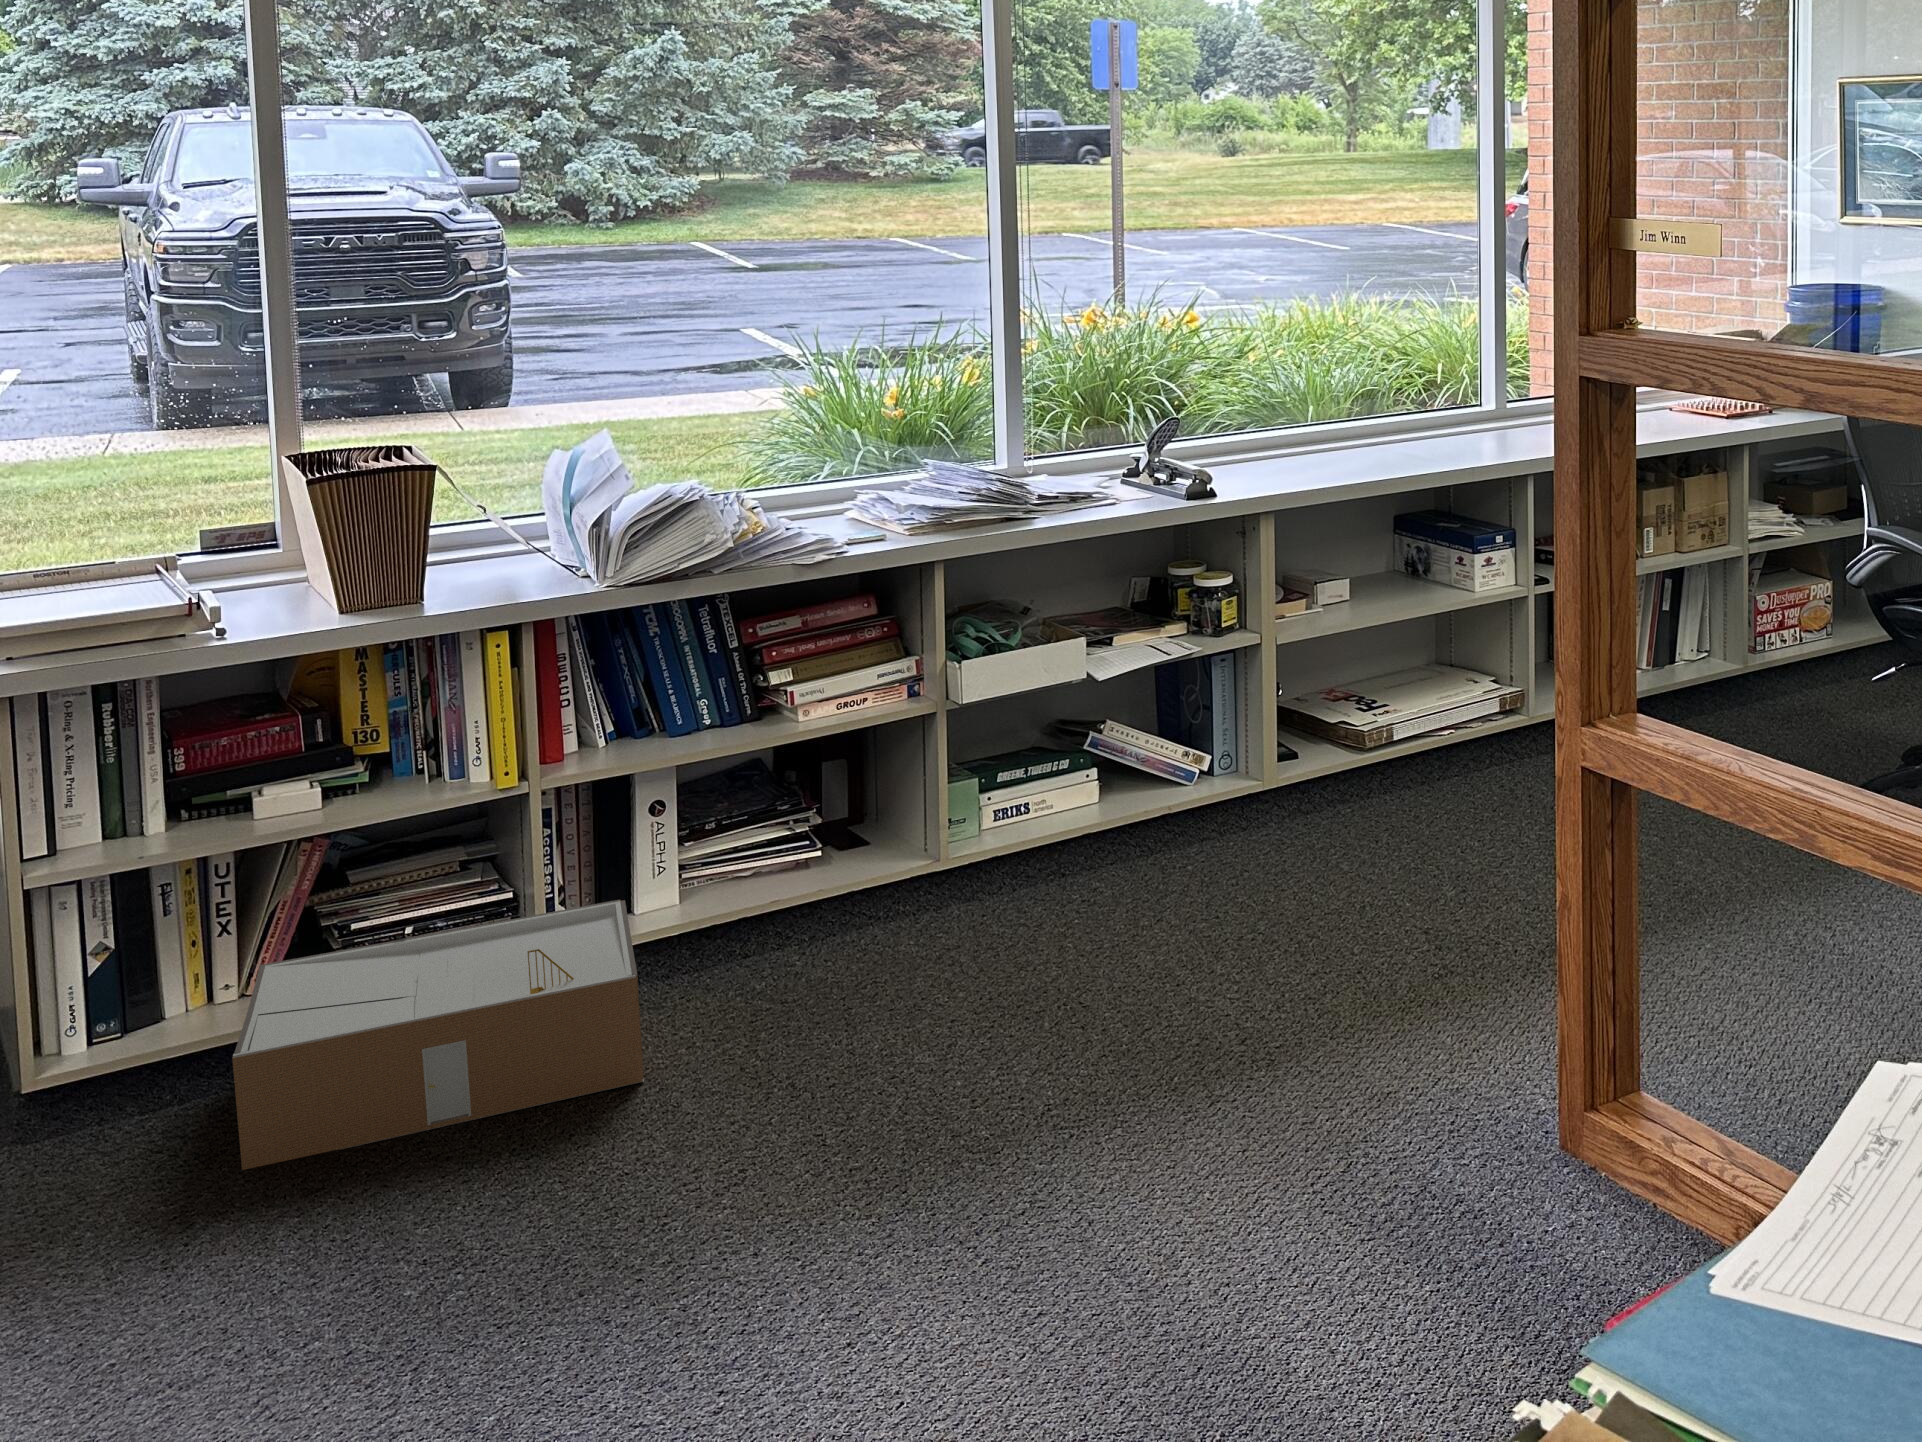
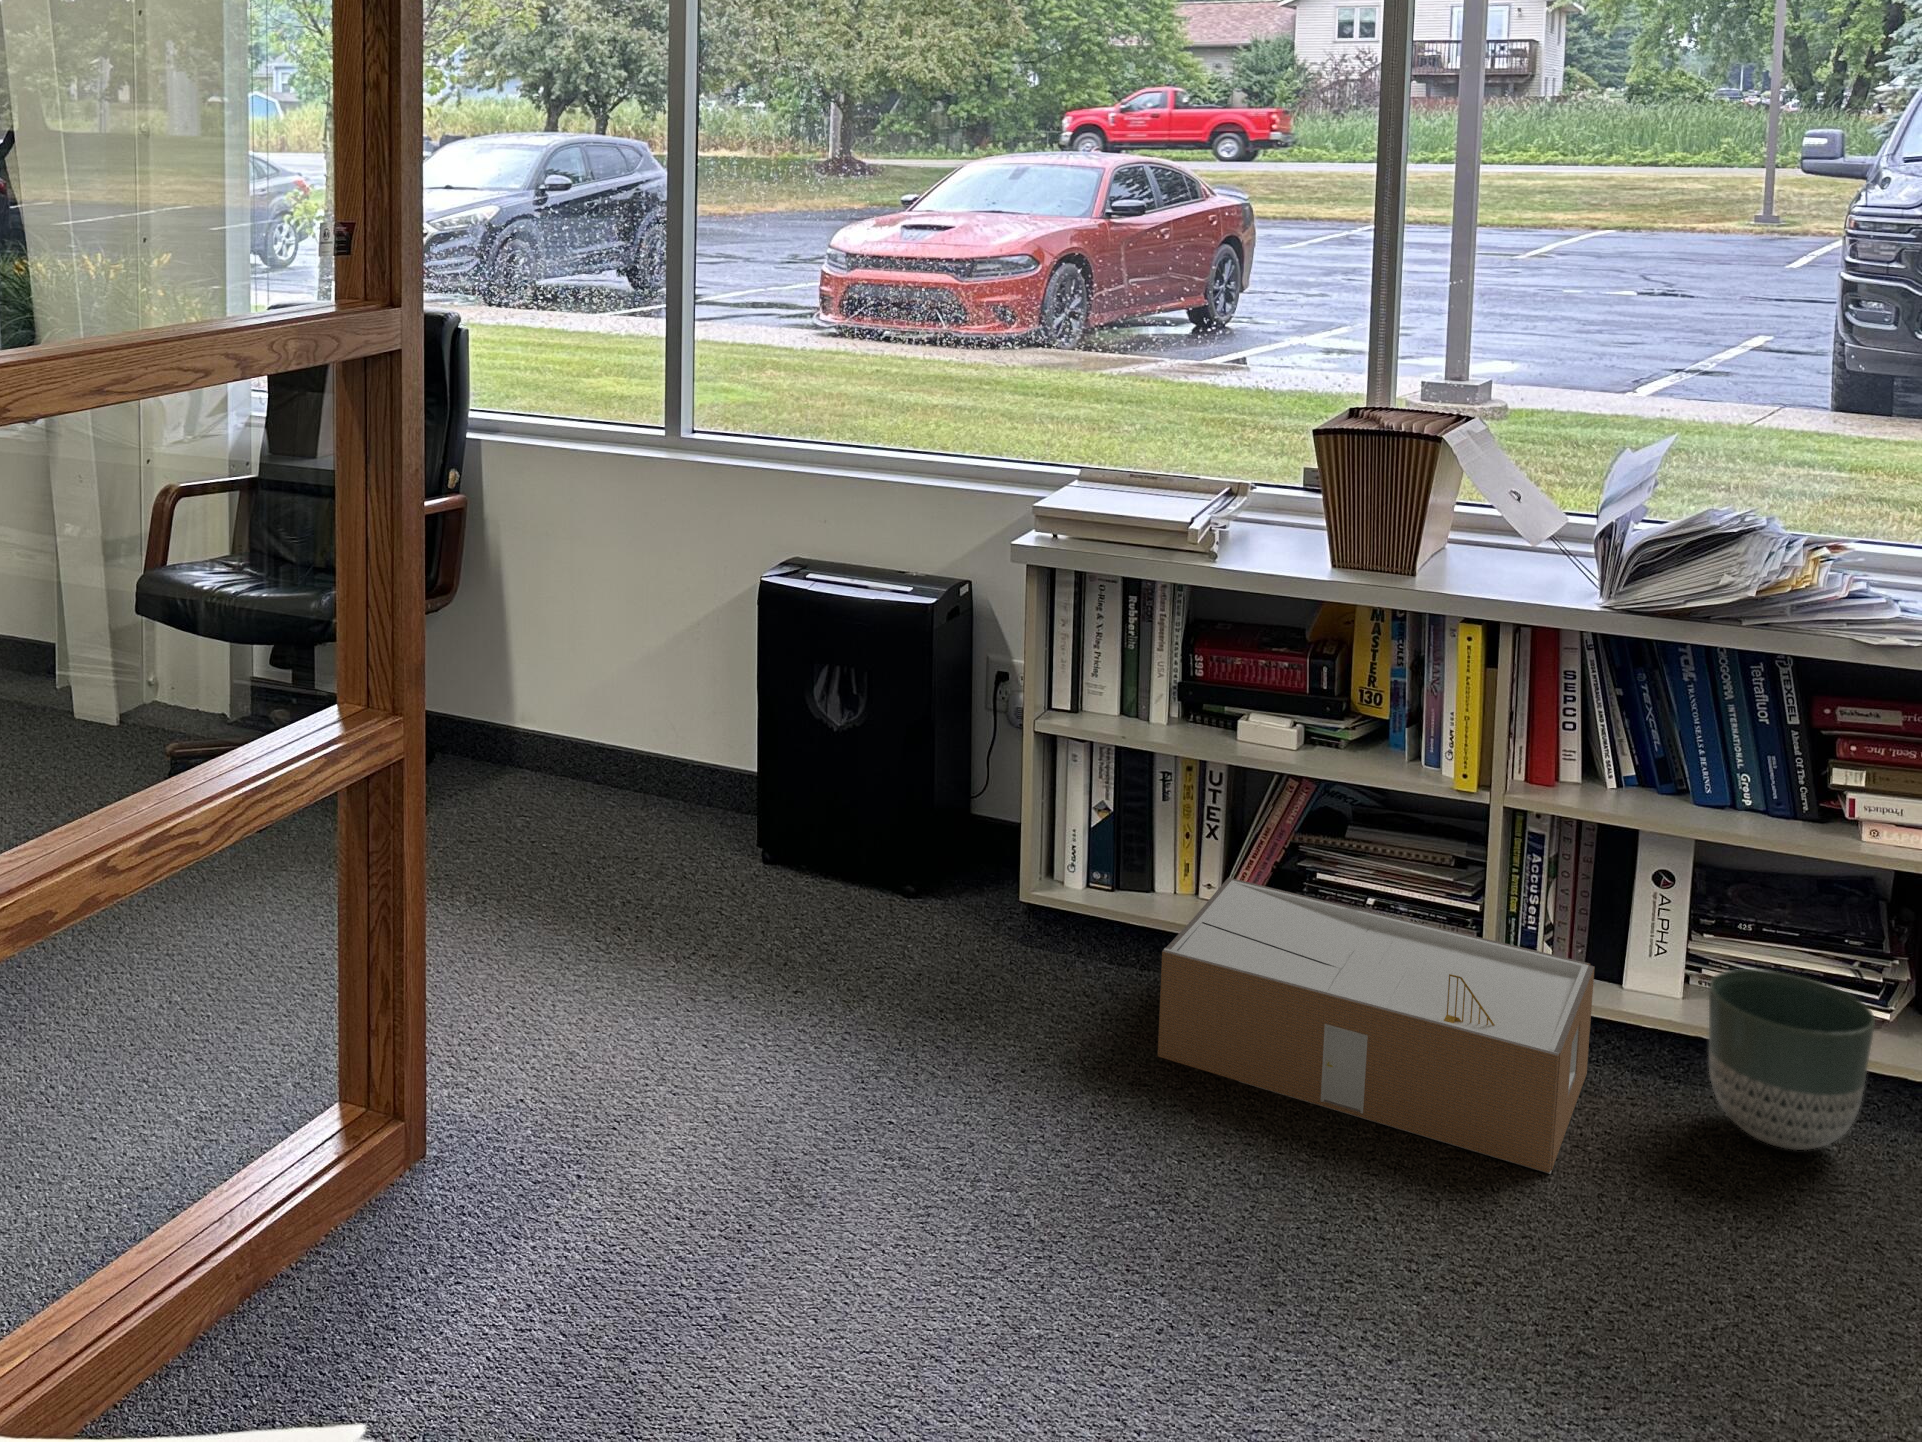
planter: none [717,841,833,981] -> present [1709,969,1875,1150]

